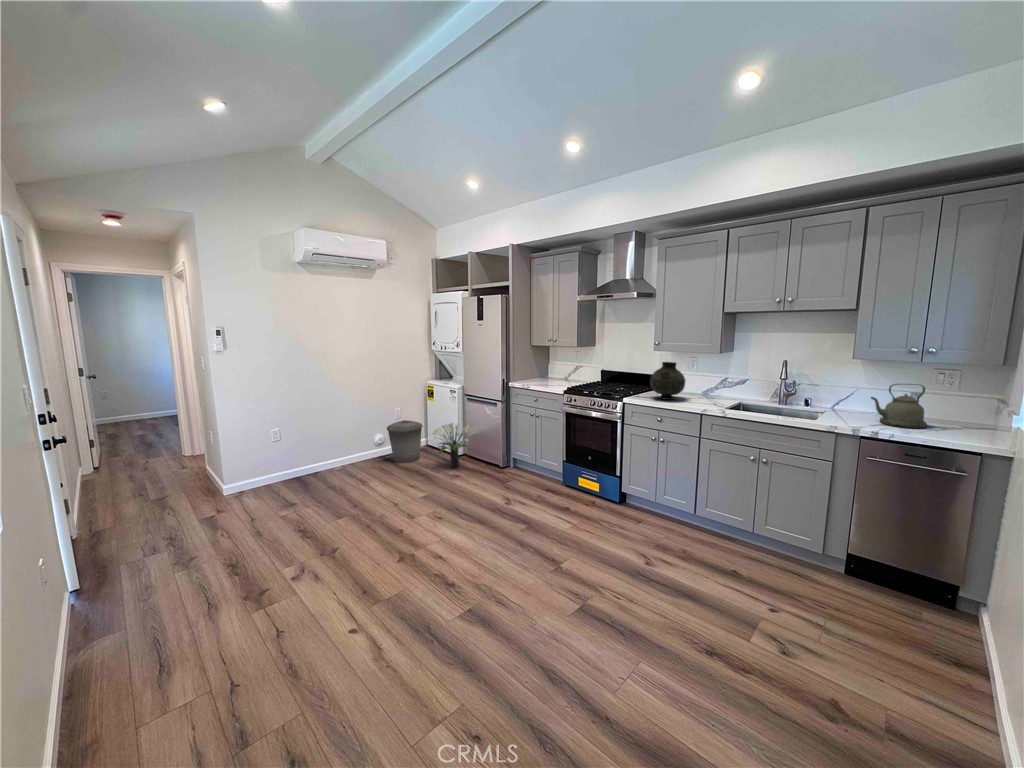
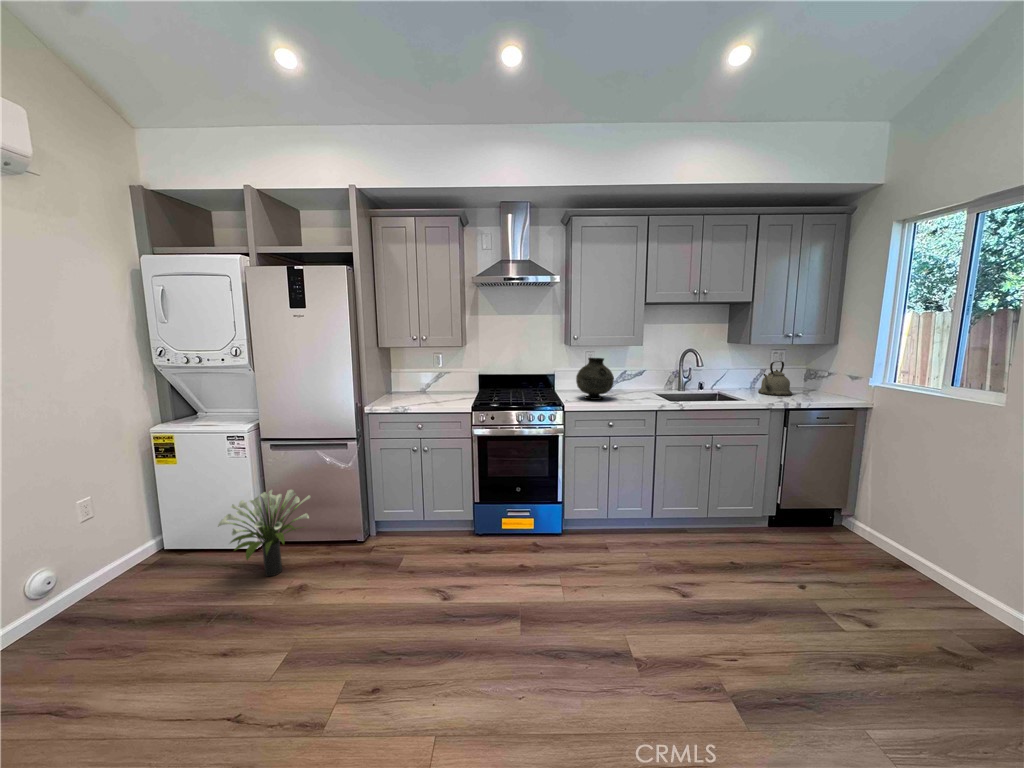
trash can: present [387,420,423,463] -> none [66,513,171,615]

